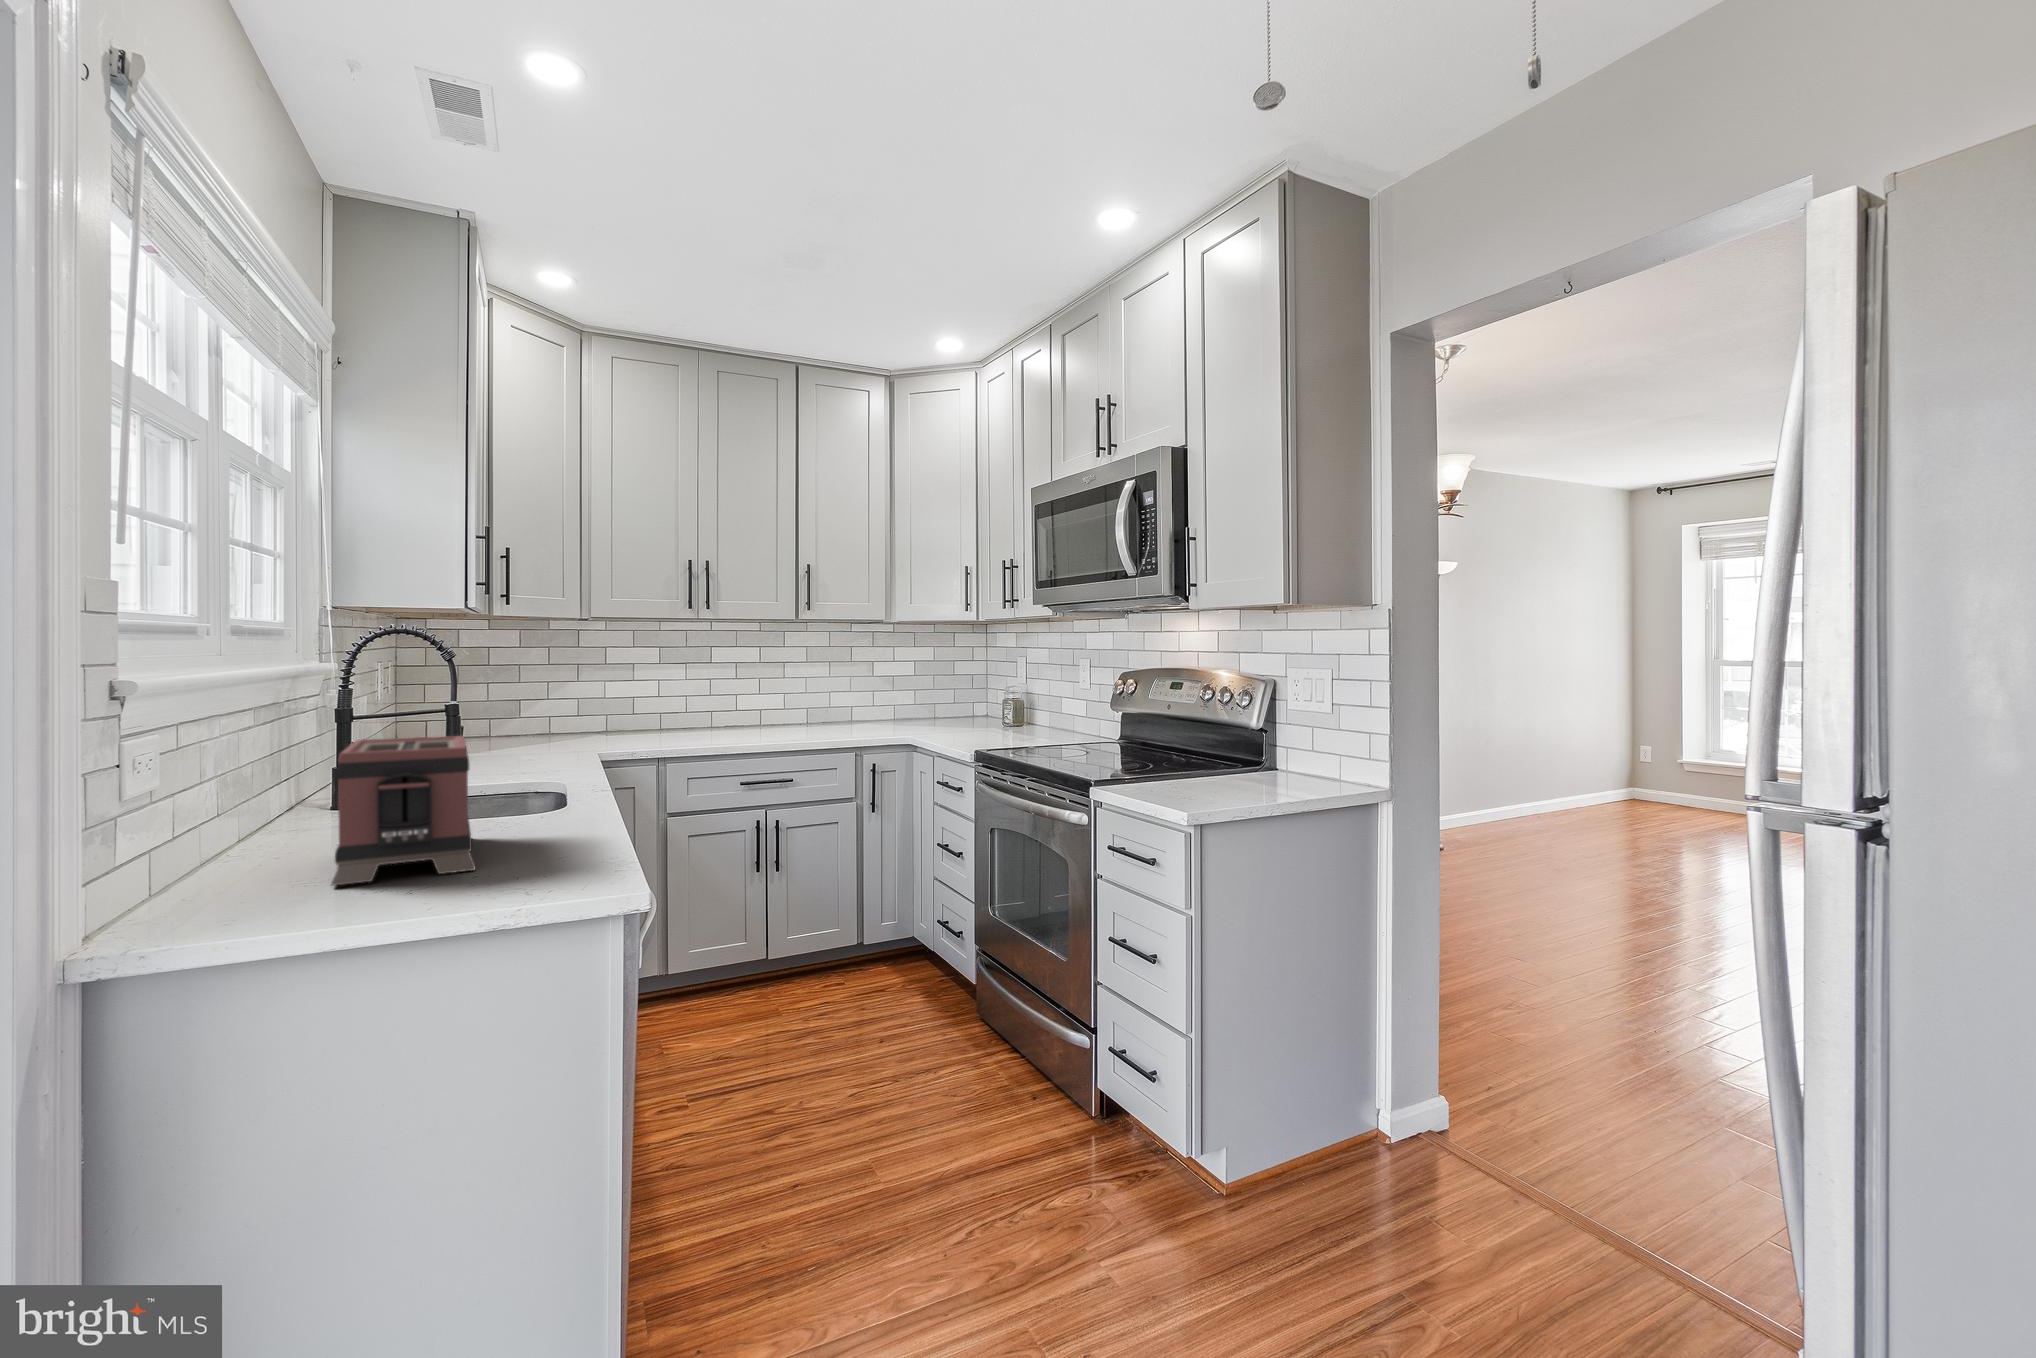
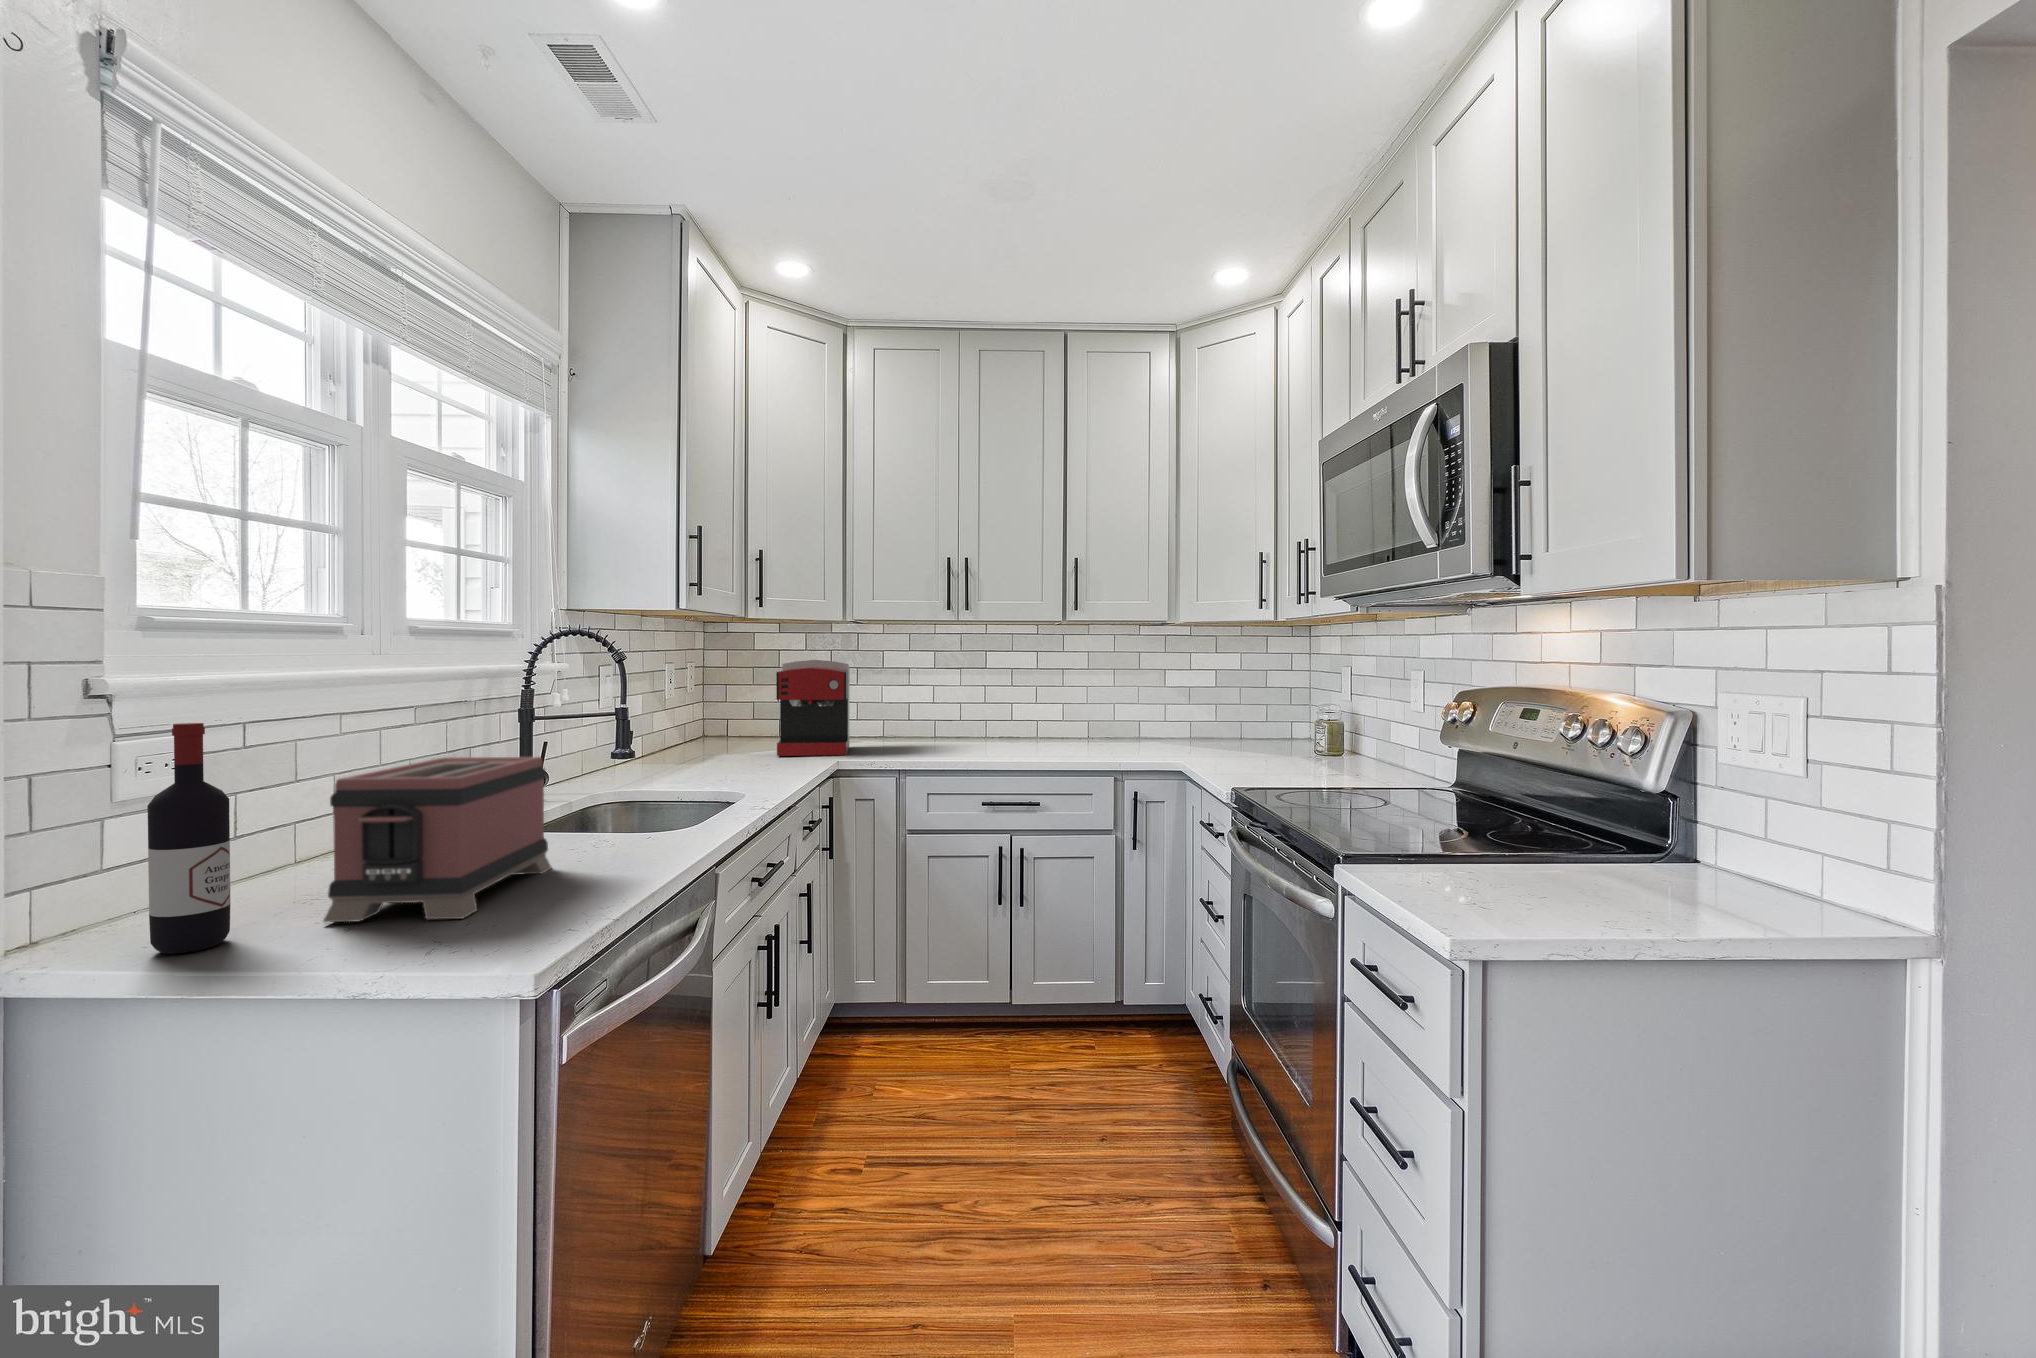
coffee maker: none [499,654,584,751] -> present [776,660,850,756]
wine bottle: none [180,701,257,919] -> present [147,723,230,954]

